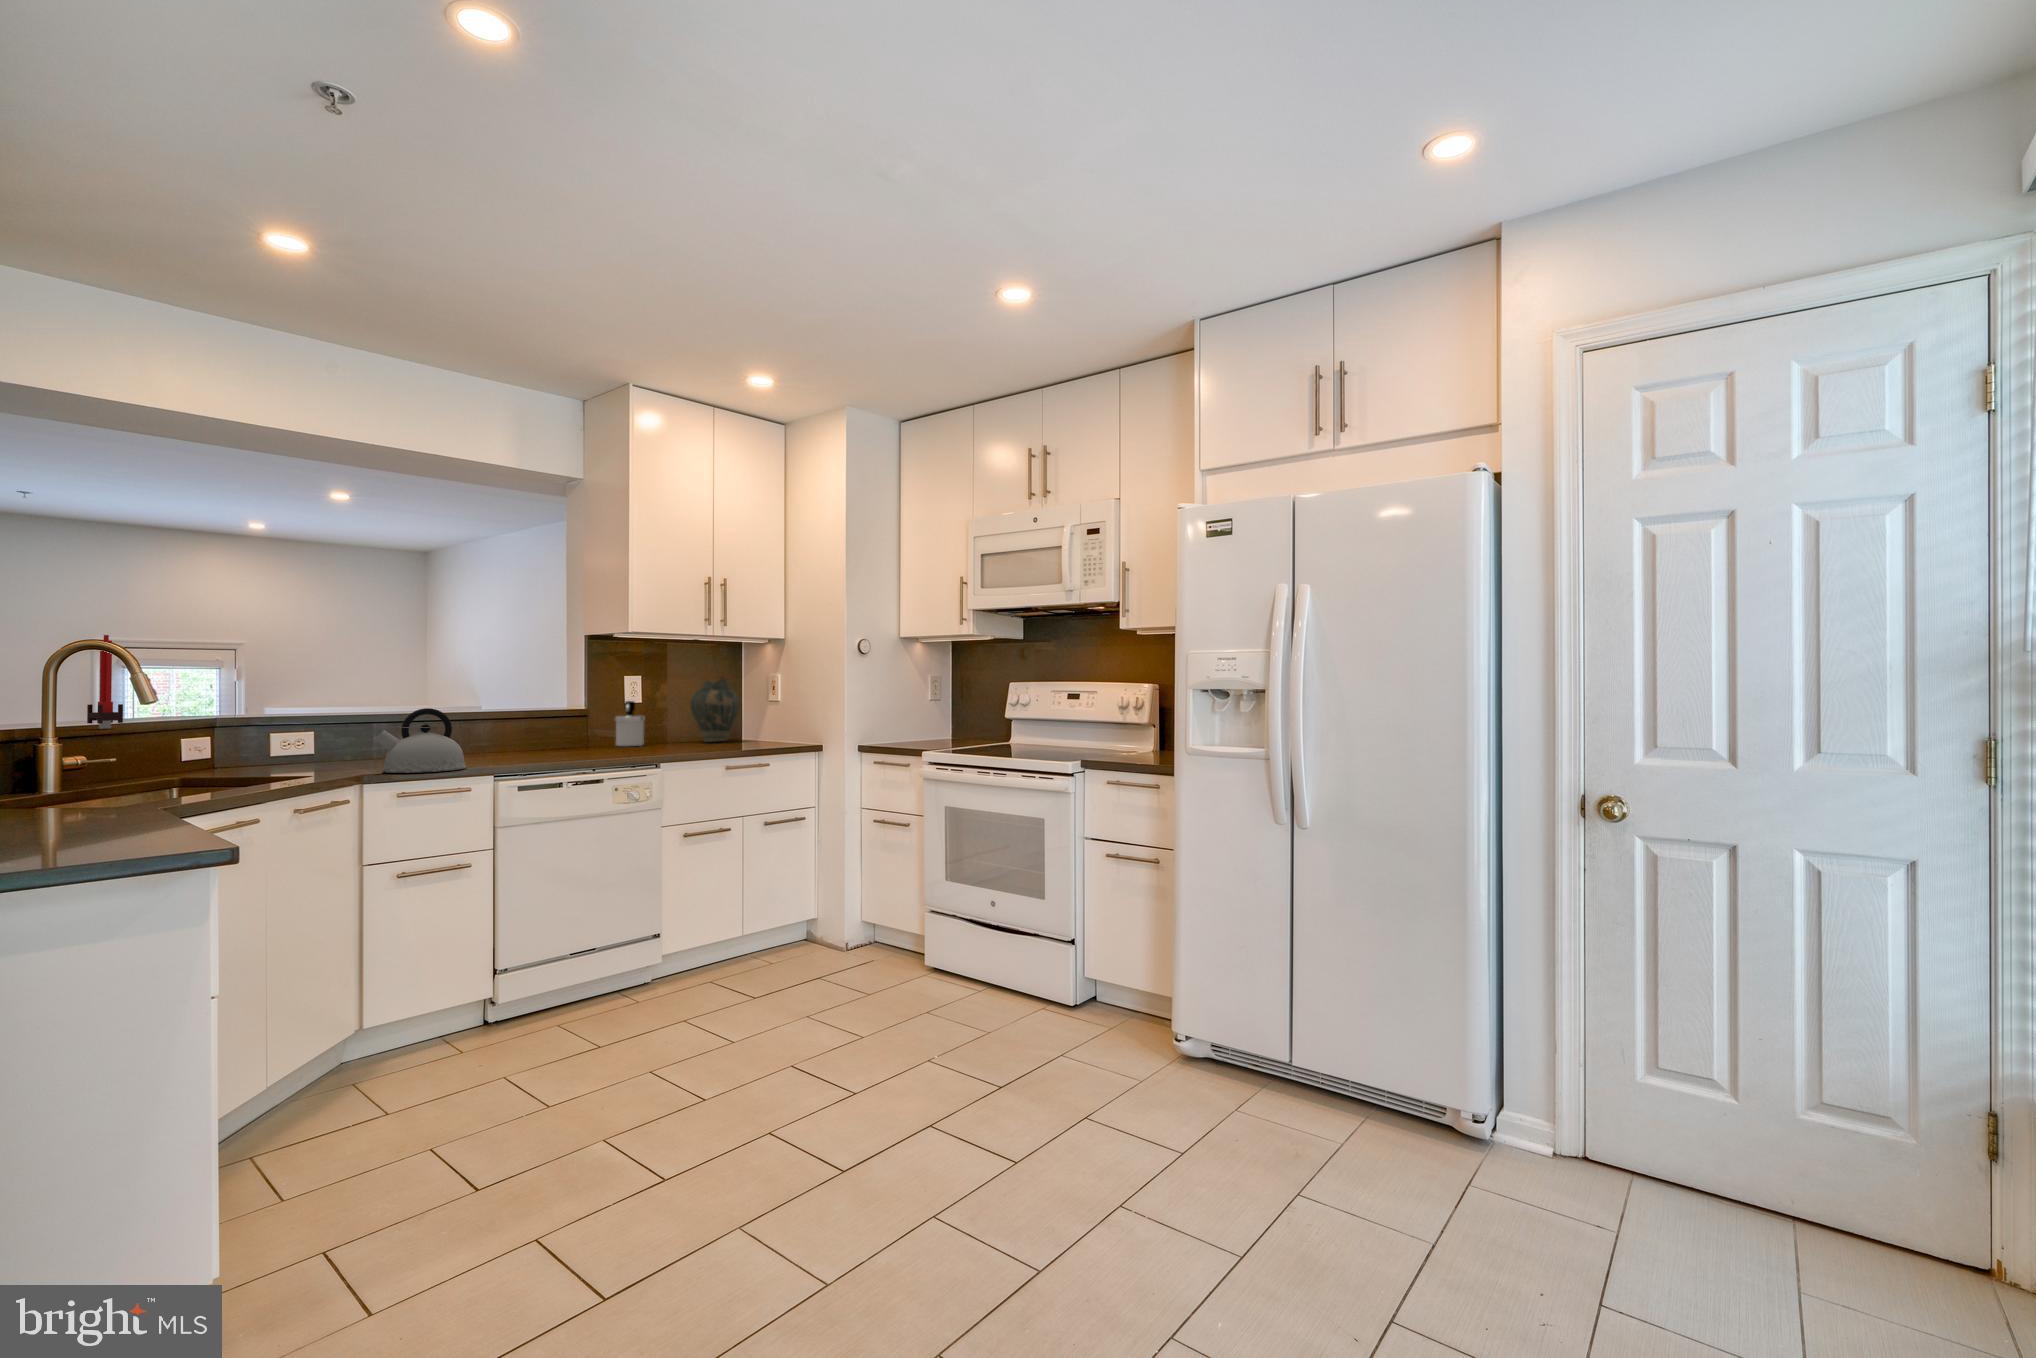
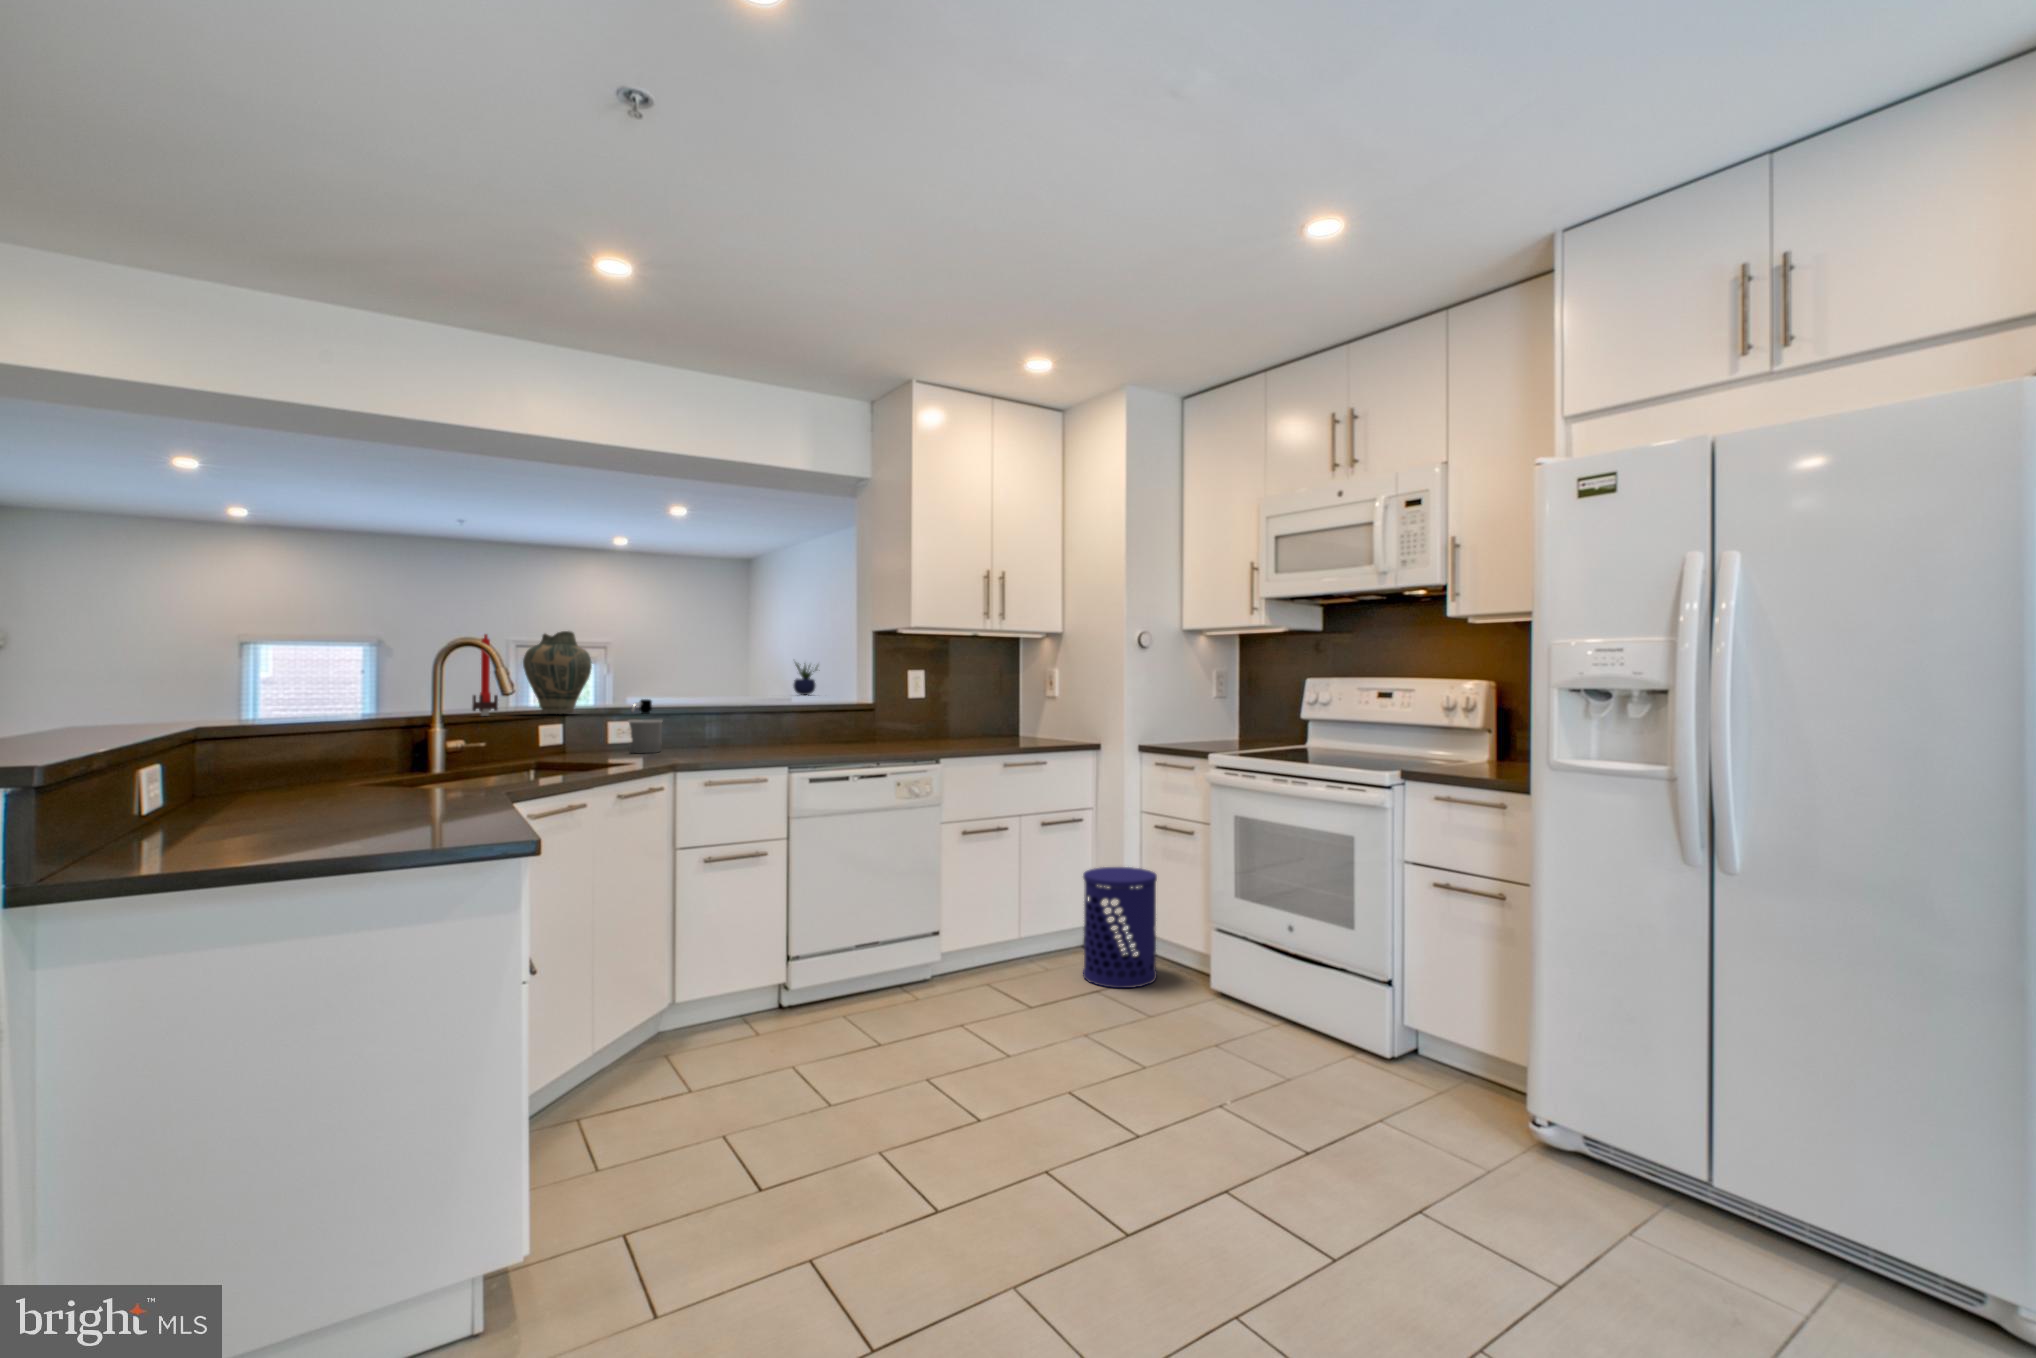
potted plant: none [489,662,521,701] -> present [794,663,817,695]
vase: present [690,679,740,742] -> present [523,631,592,714]
soap dispenser: present [615,701,645,746] -> present [629,699,662,753]
kettle: present [374,708,466,773] -> none [687,701,764,763]
waste bin: none [806,859,877,972] -> present [1083,867,1157,988]

